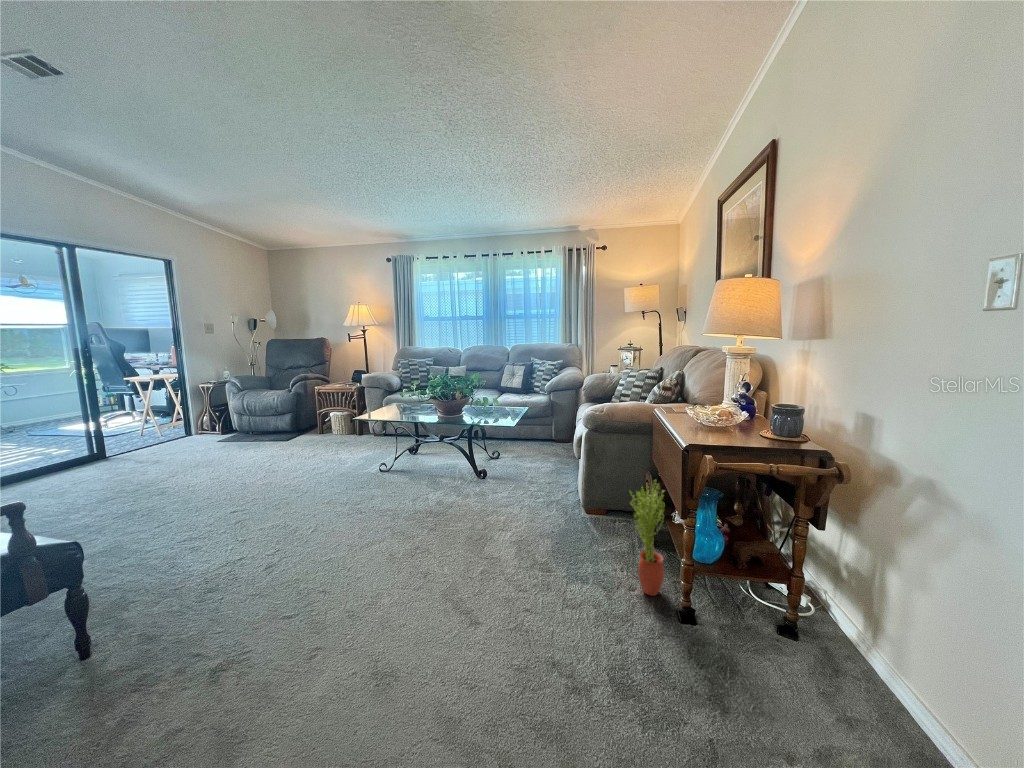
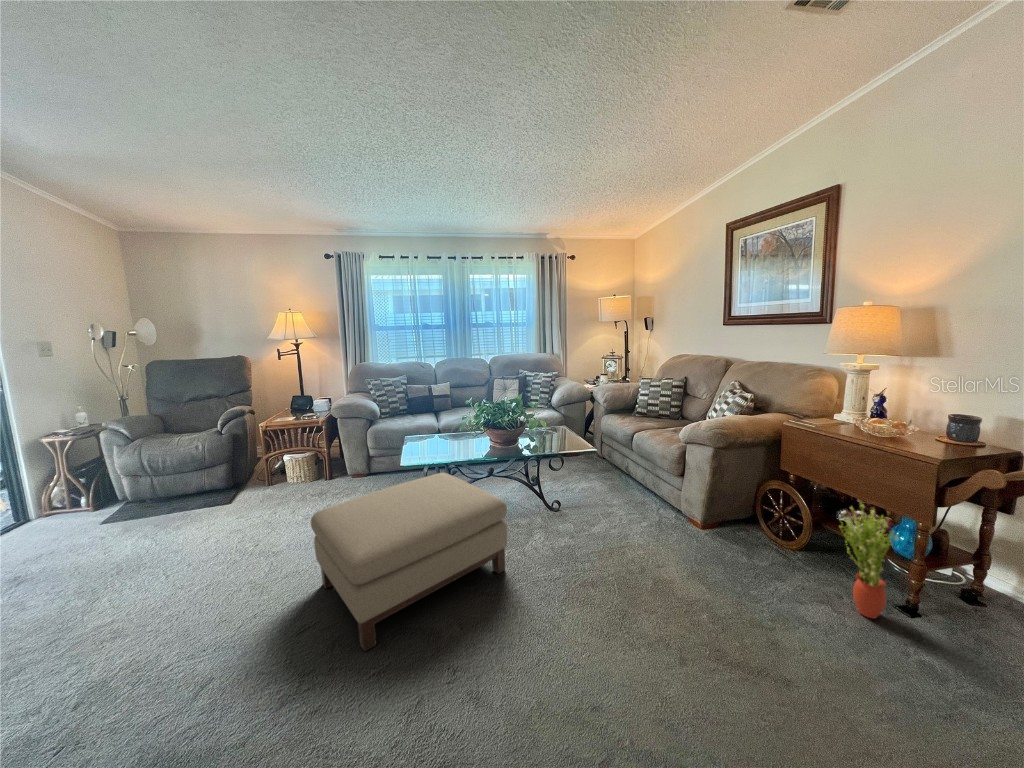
ottoman: none [258,427,400,524] -> present [311,473,507,651]

